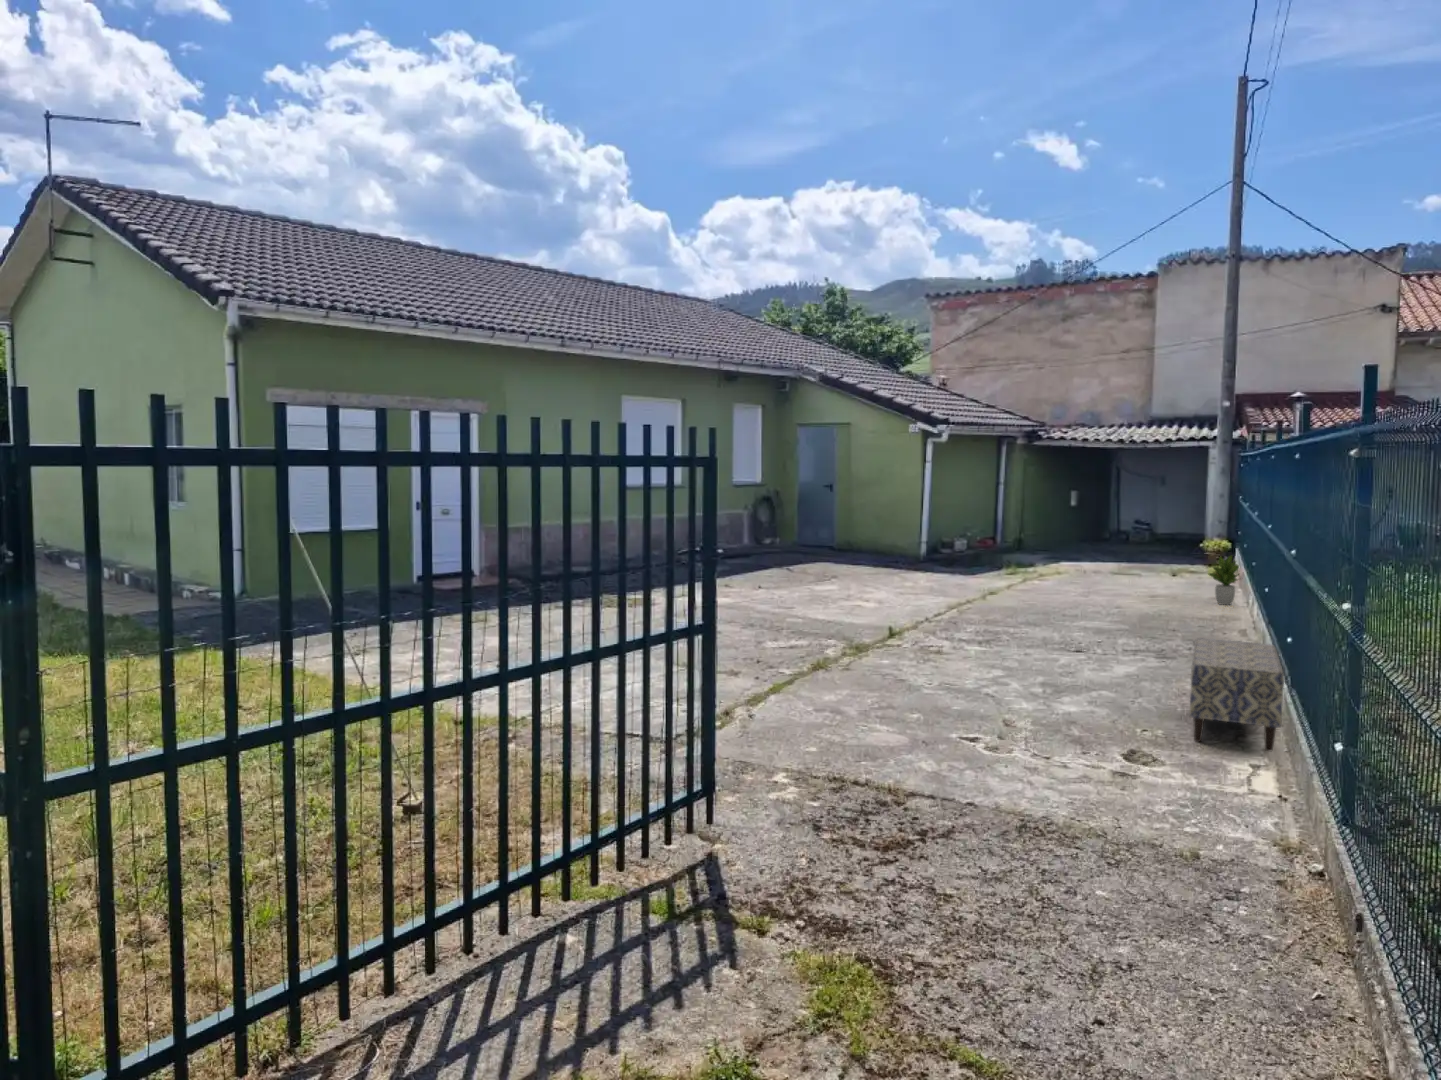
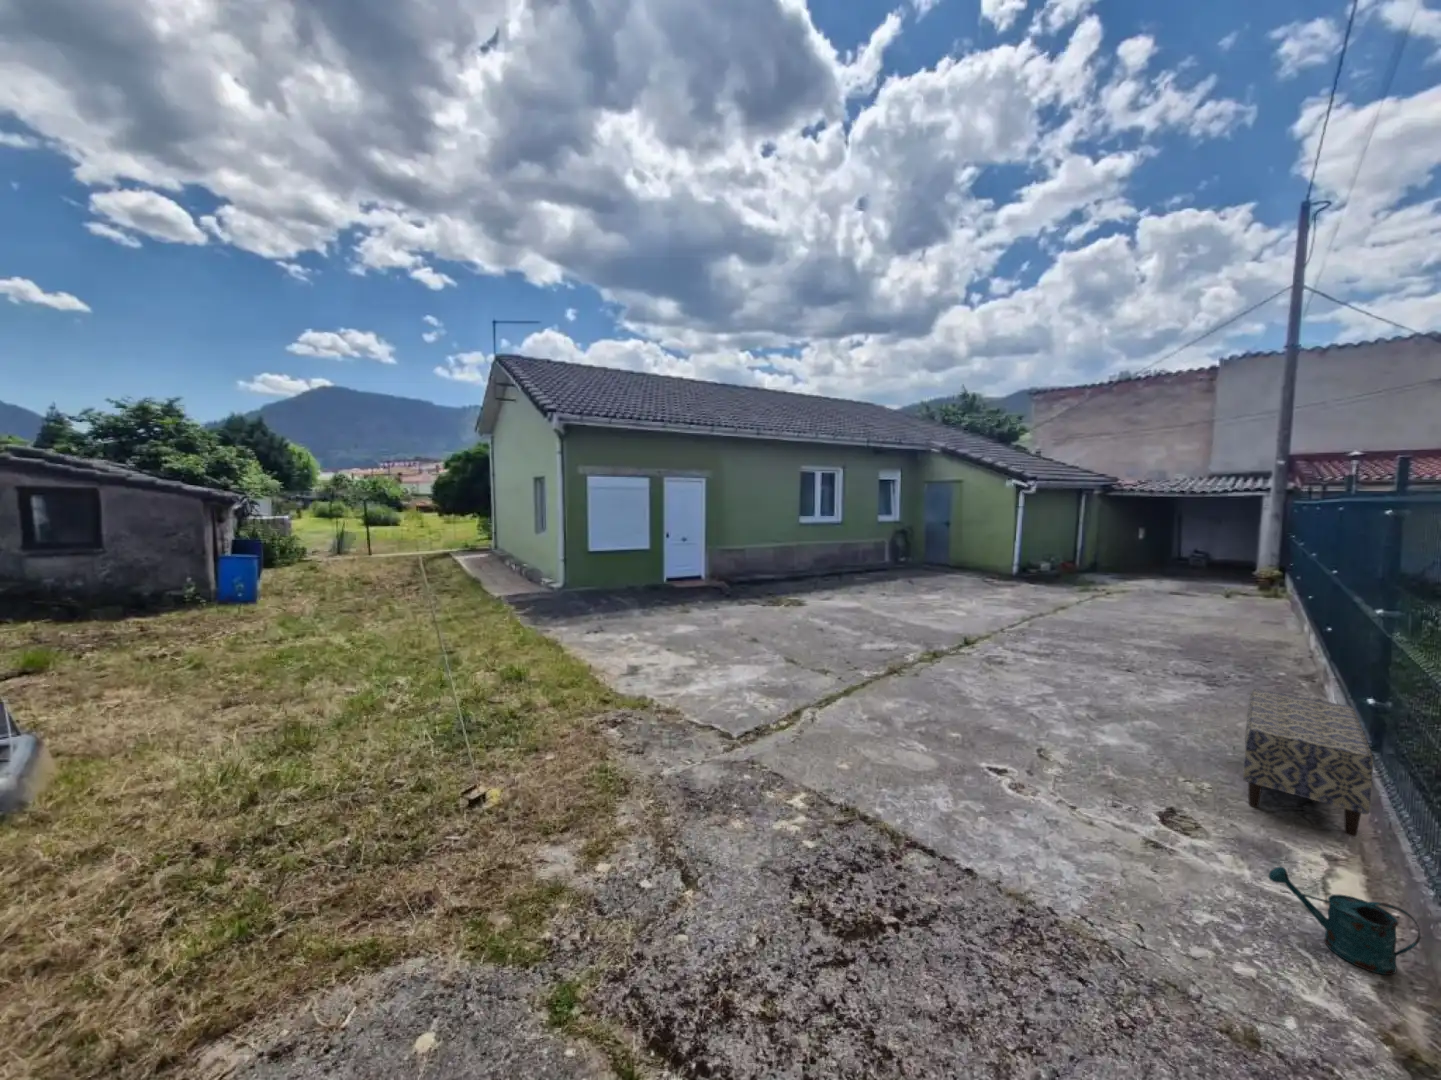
potted plant: present [1208,556,1239,605] -> none [1264,587,1303,628]
watering can: none [1208,754,1303,818] -> present [1269,867,1420,975]

